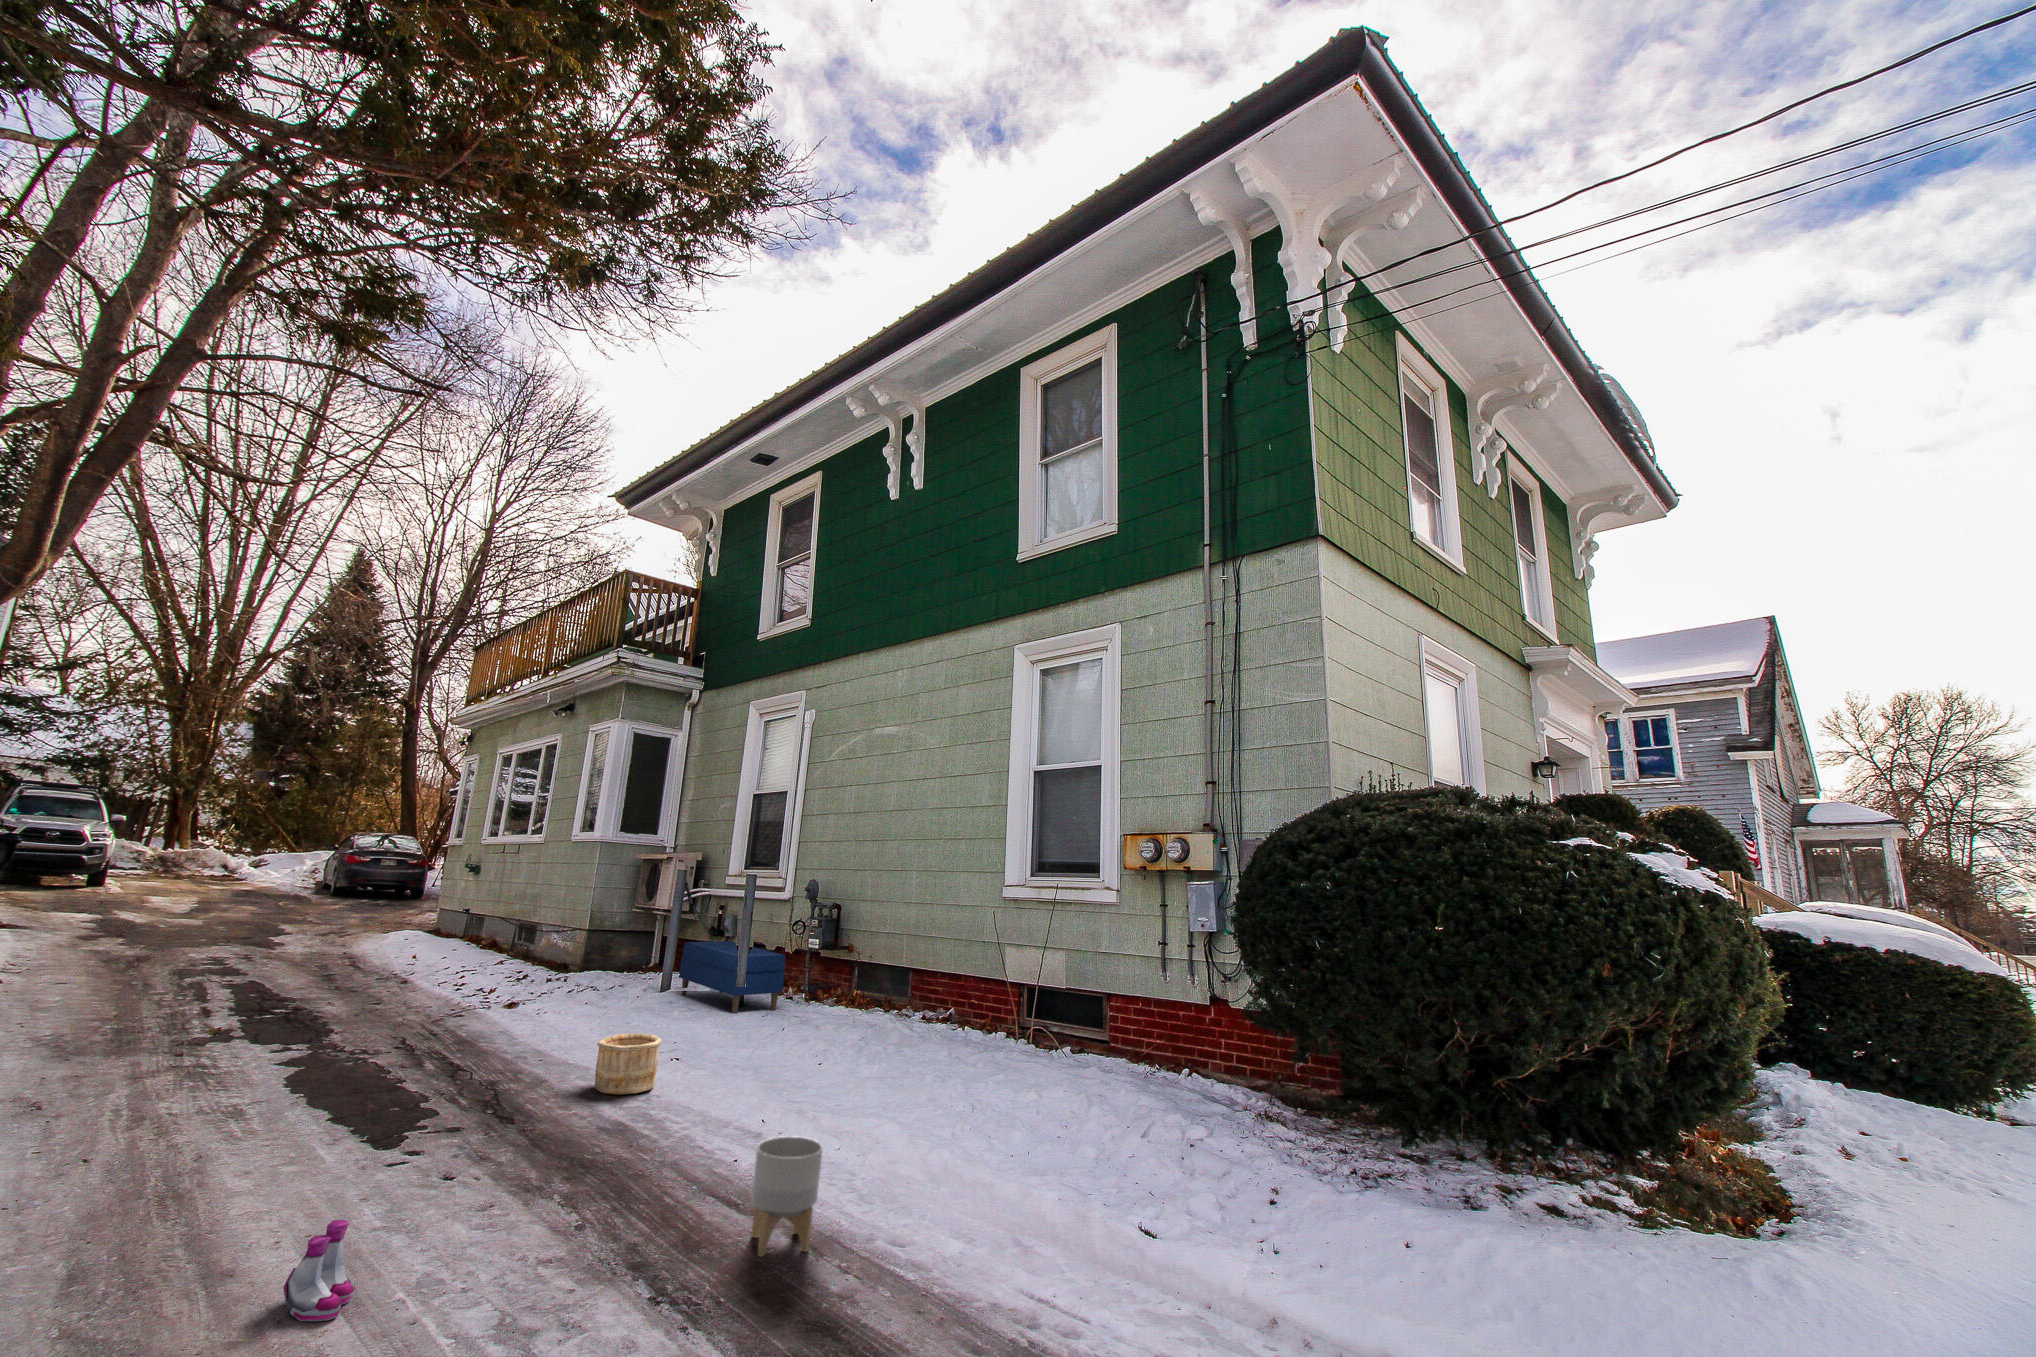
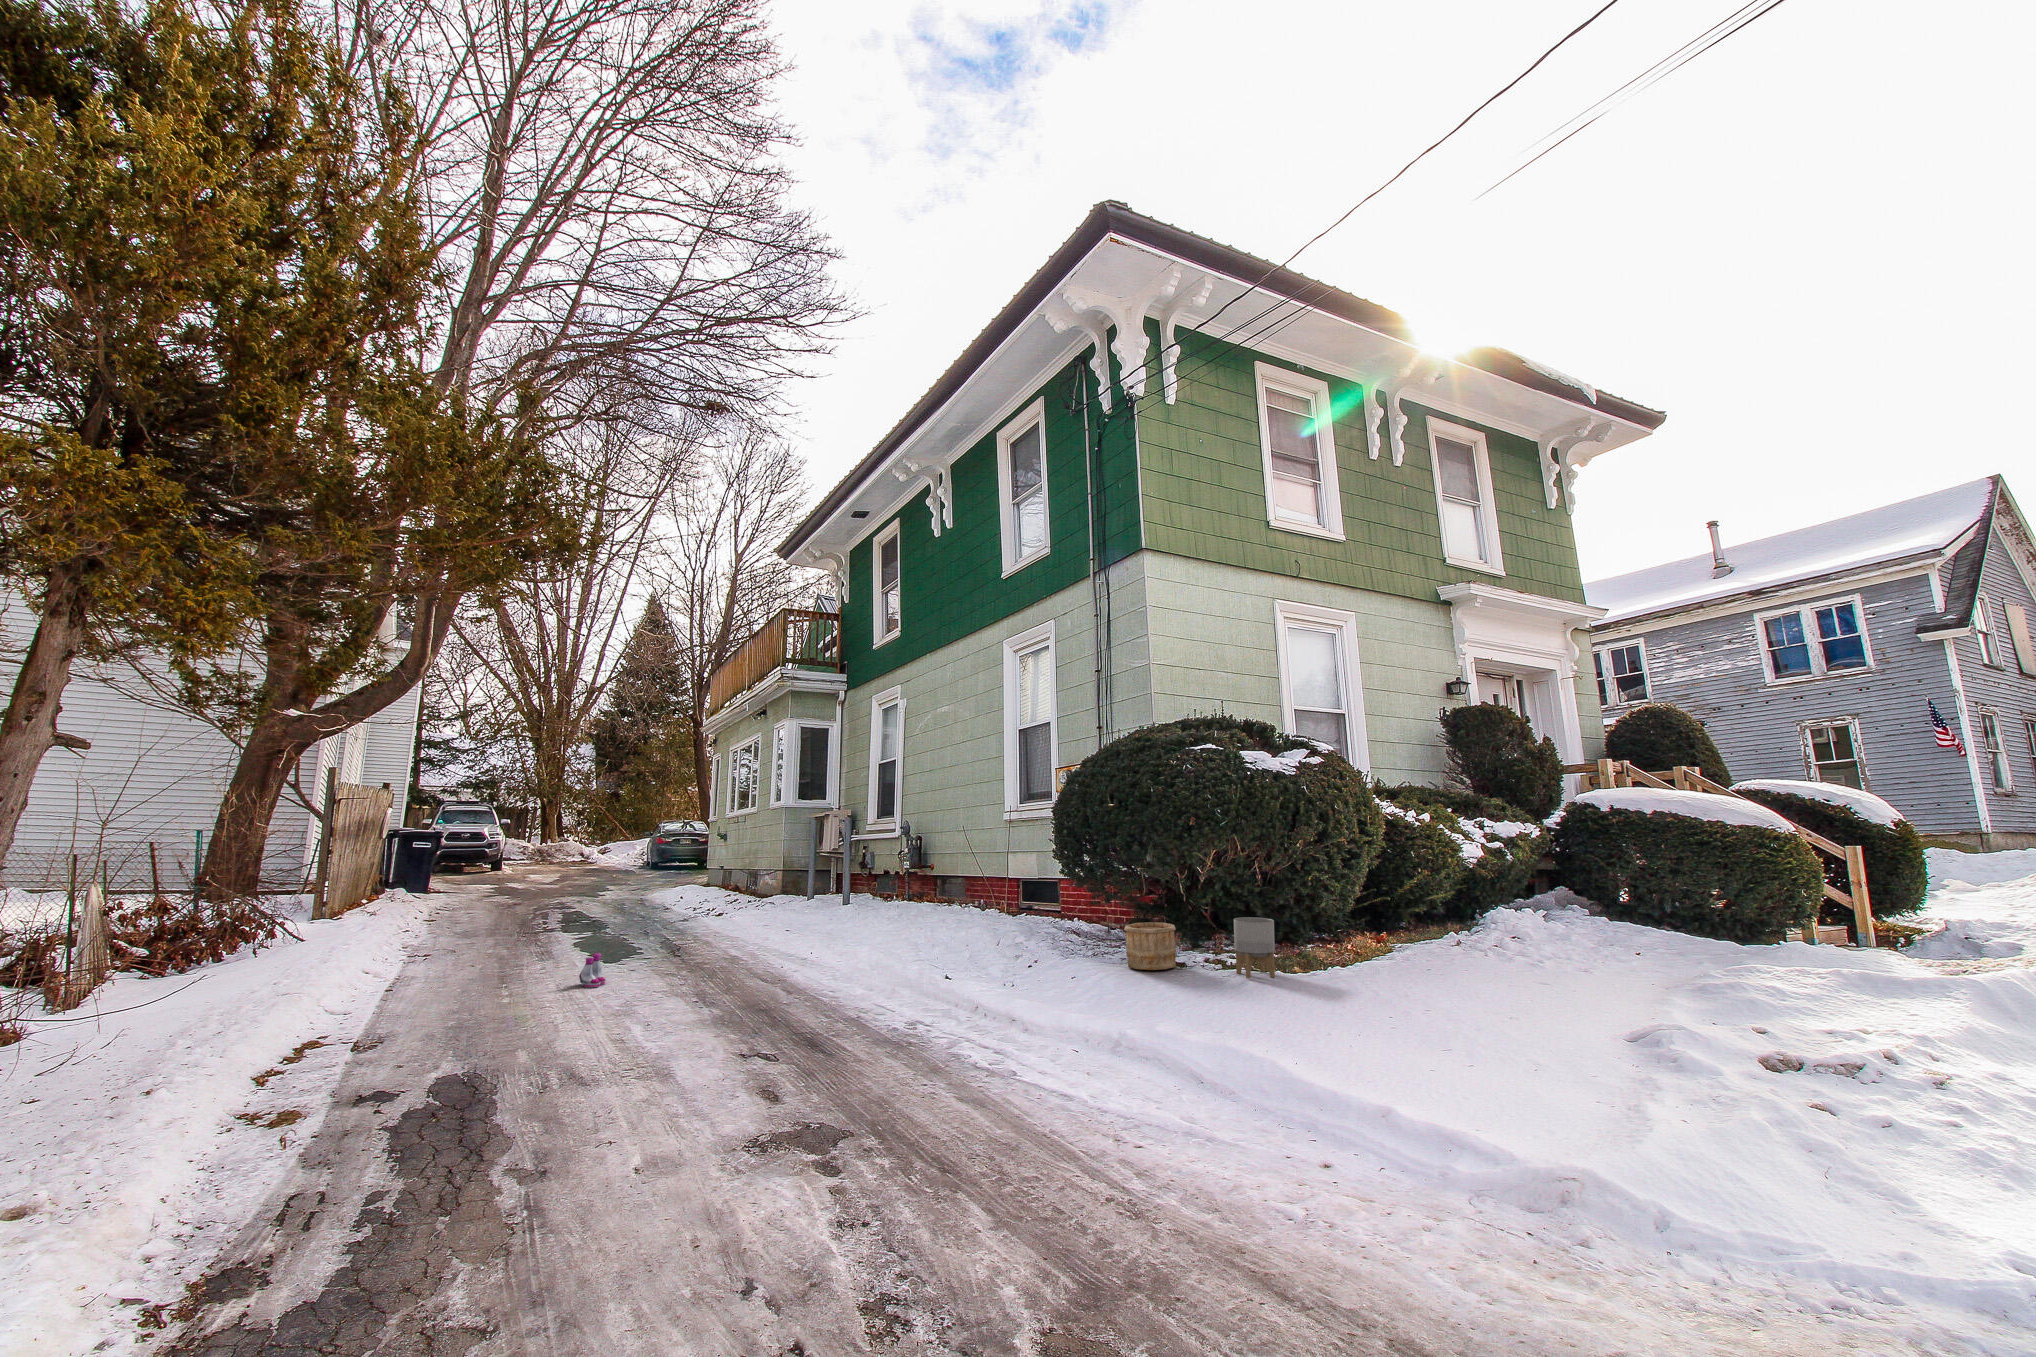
bench: present [679,941,785,1014] -> none [833,868,896,912]
wooden bucket: present [595,1033,662,1095] -> present [1124,922,1176,970]
planter: present [751,1136,823,1257] -> present [1234,917,1275,978]

